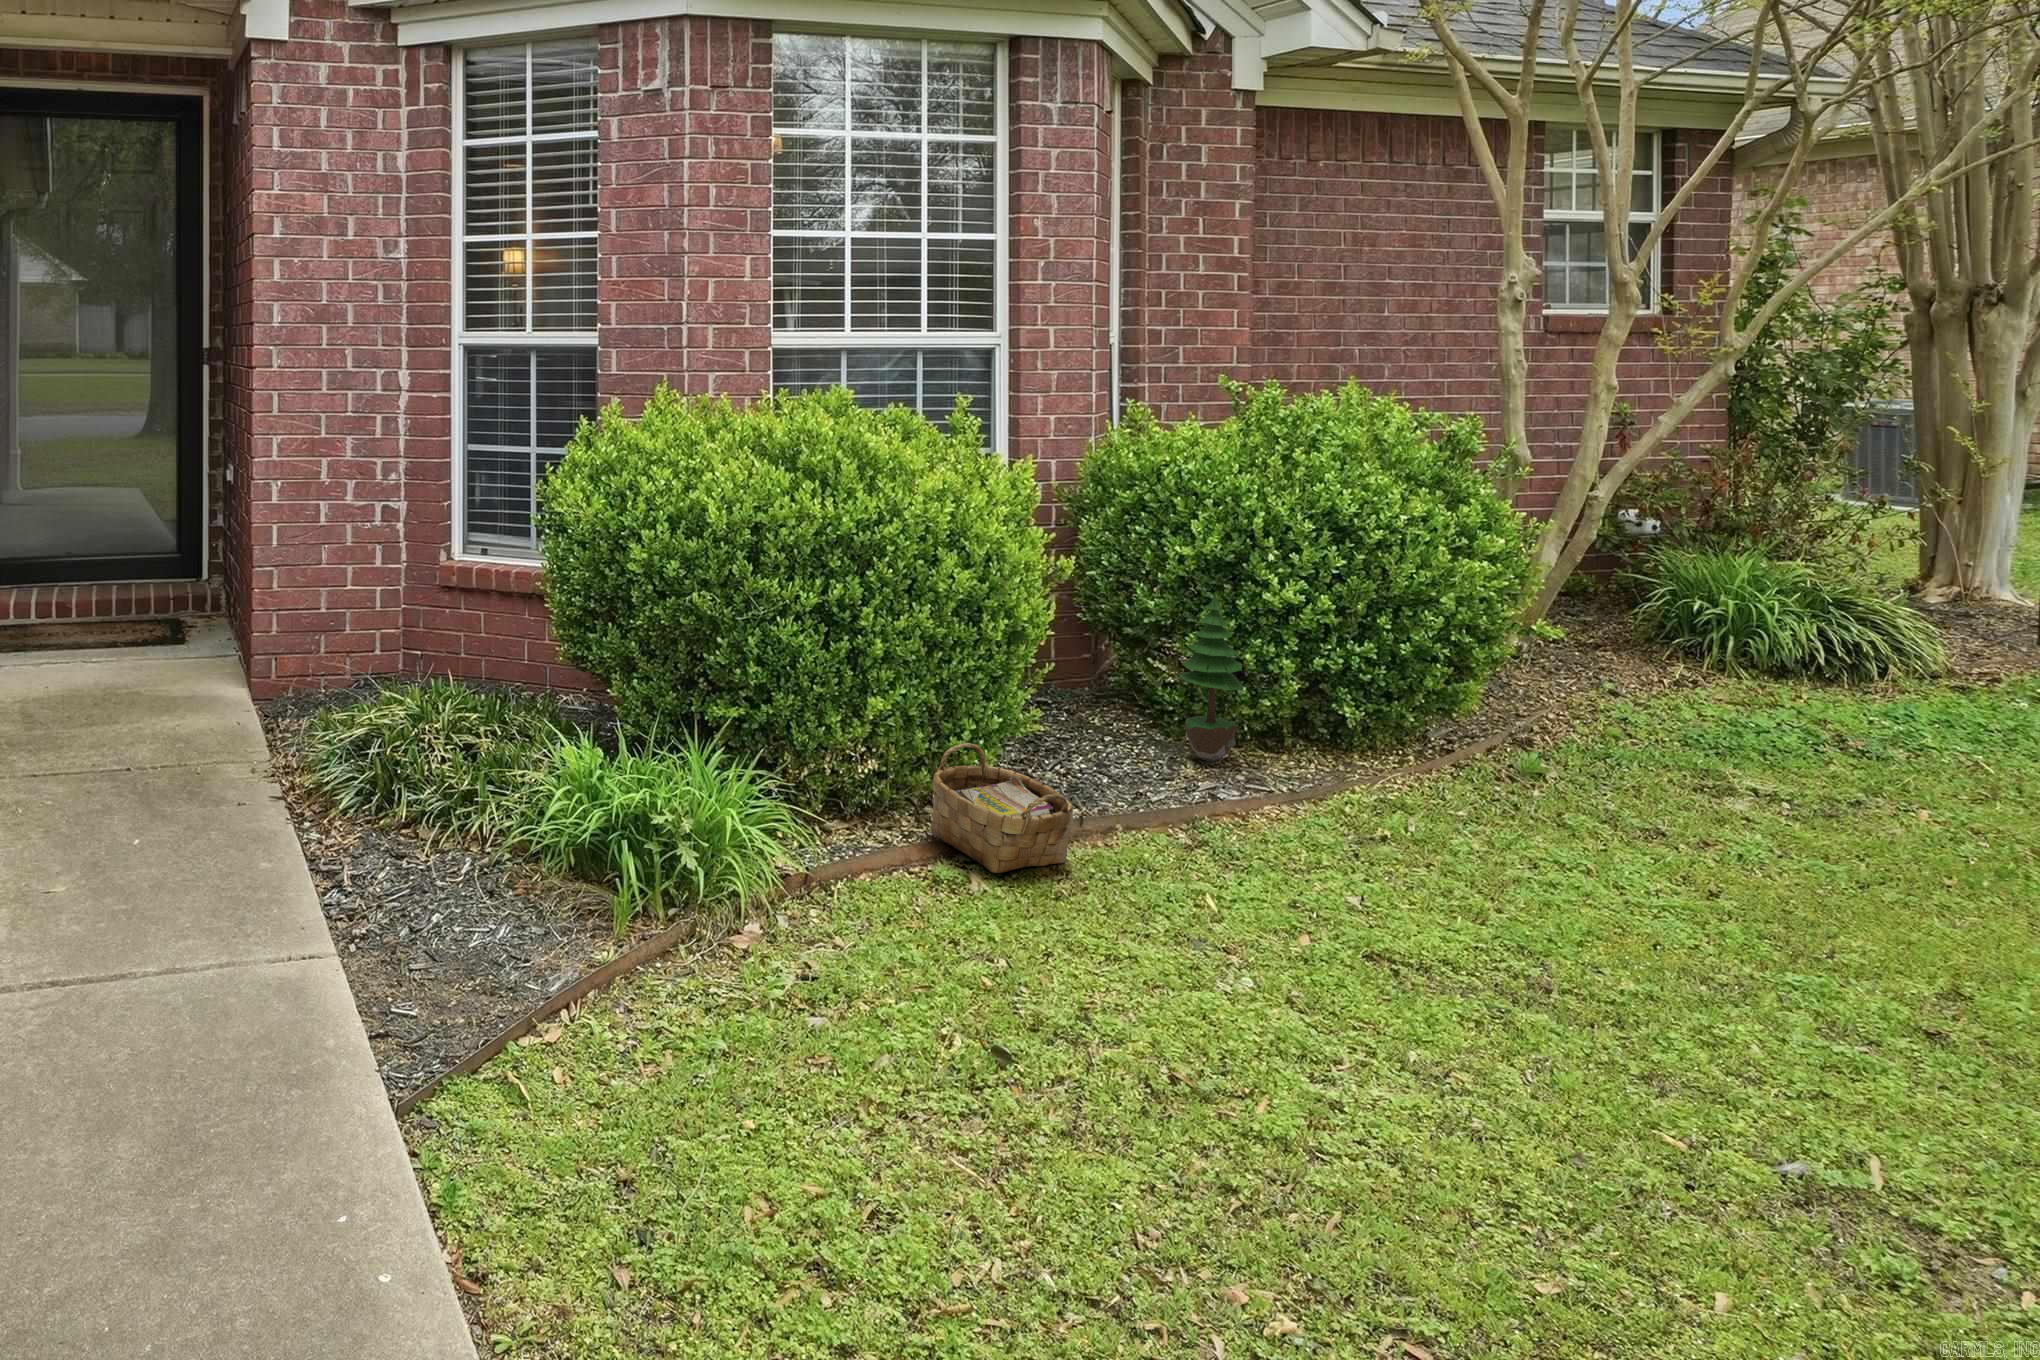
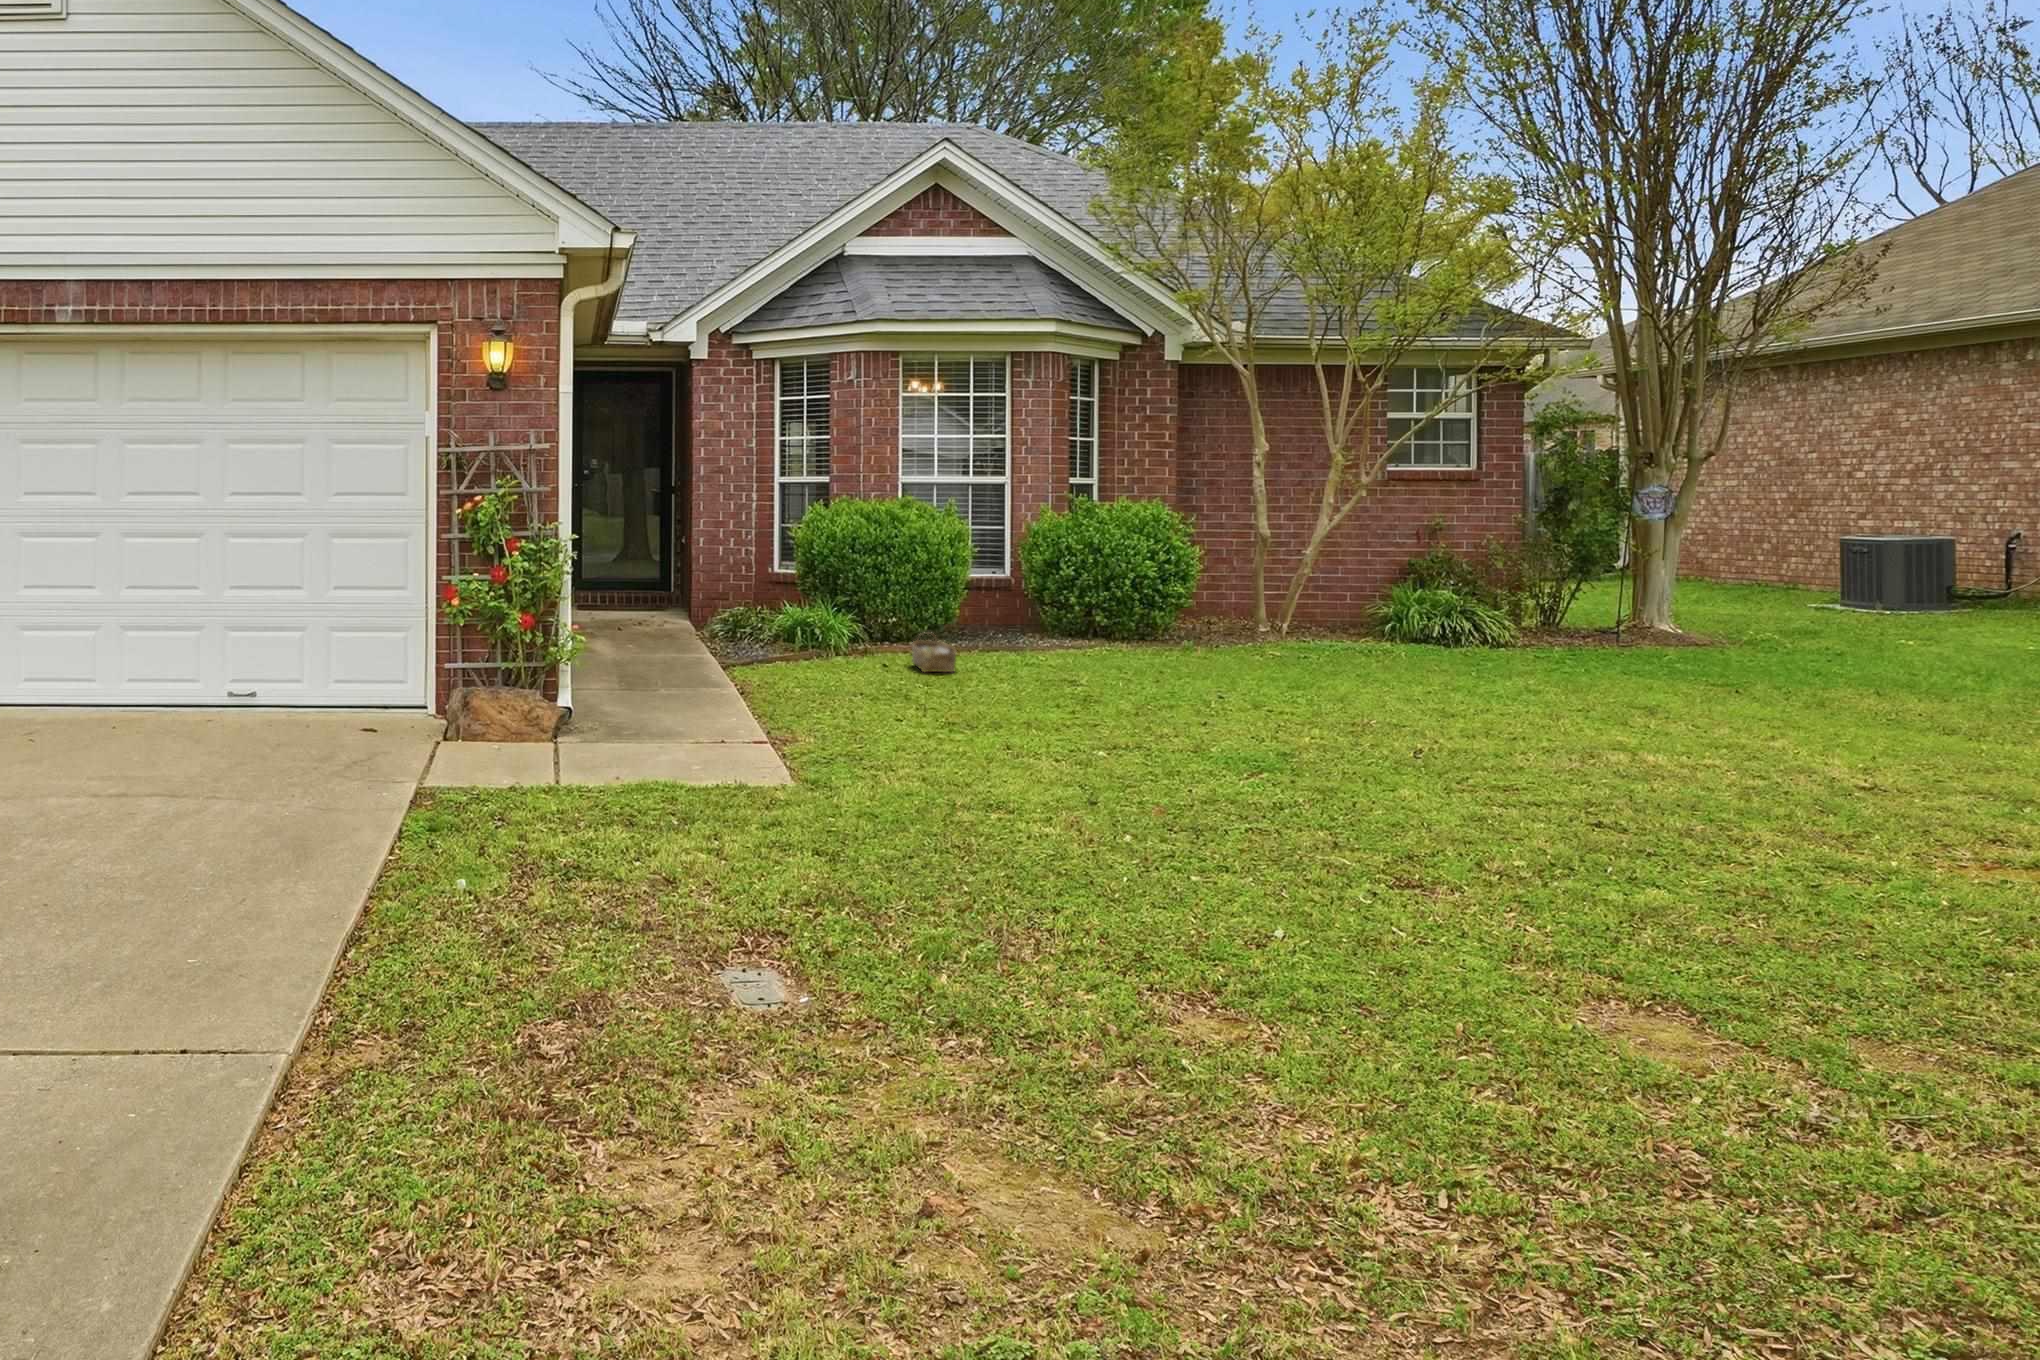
potted tree: present [1179,595,1244,763] -> none [1054,589,1081,659]

